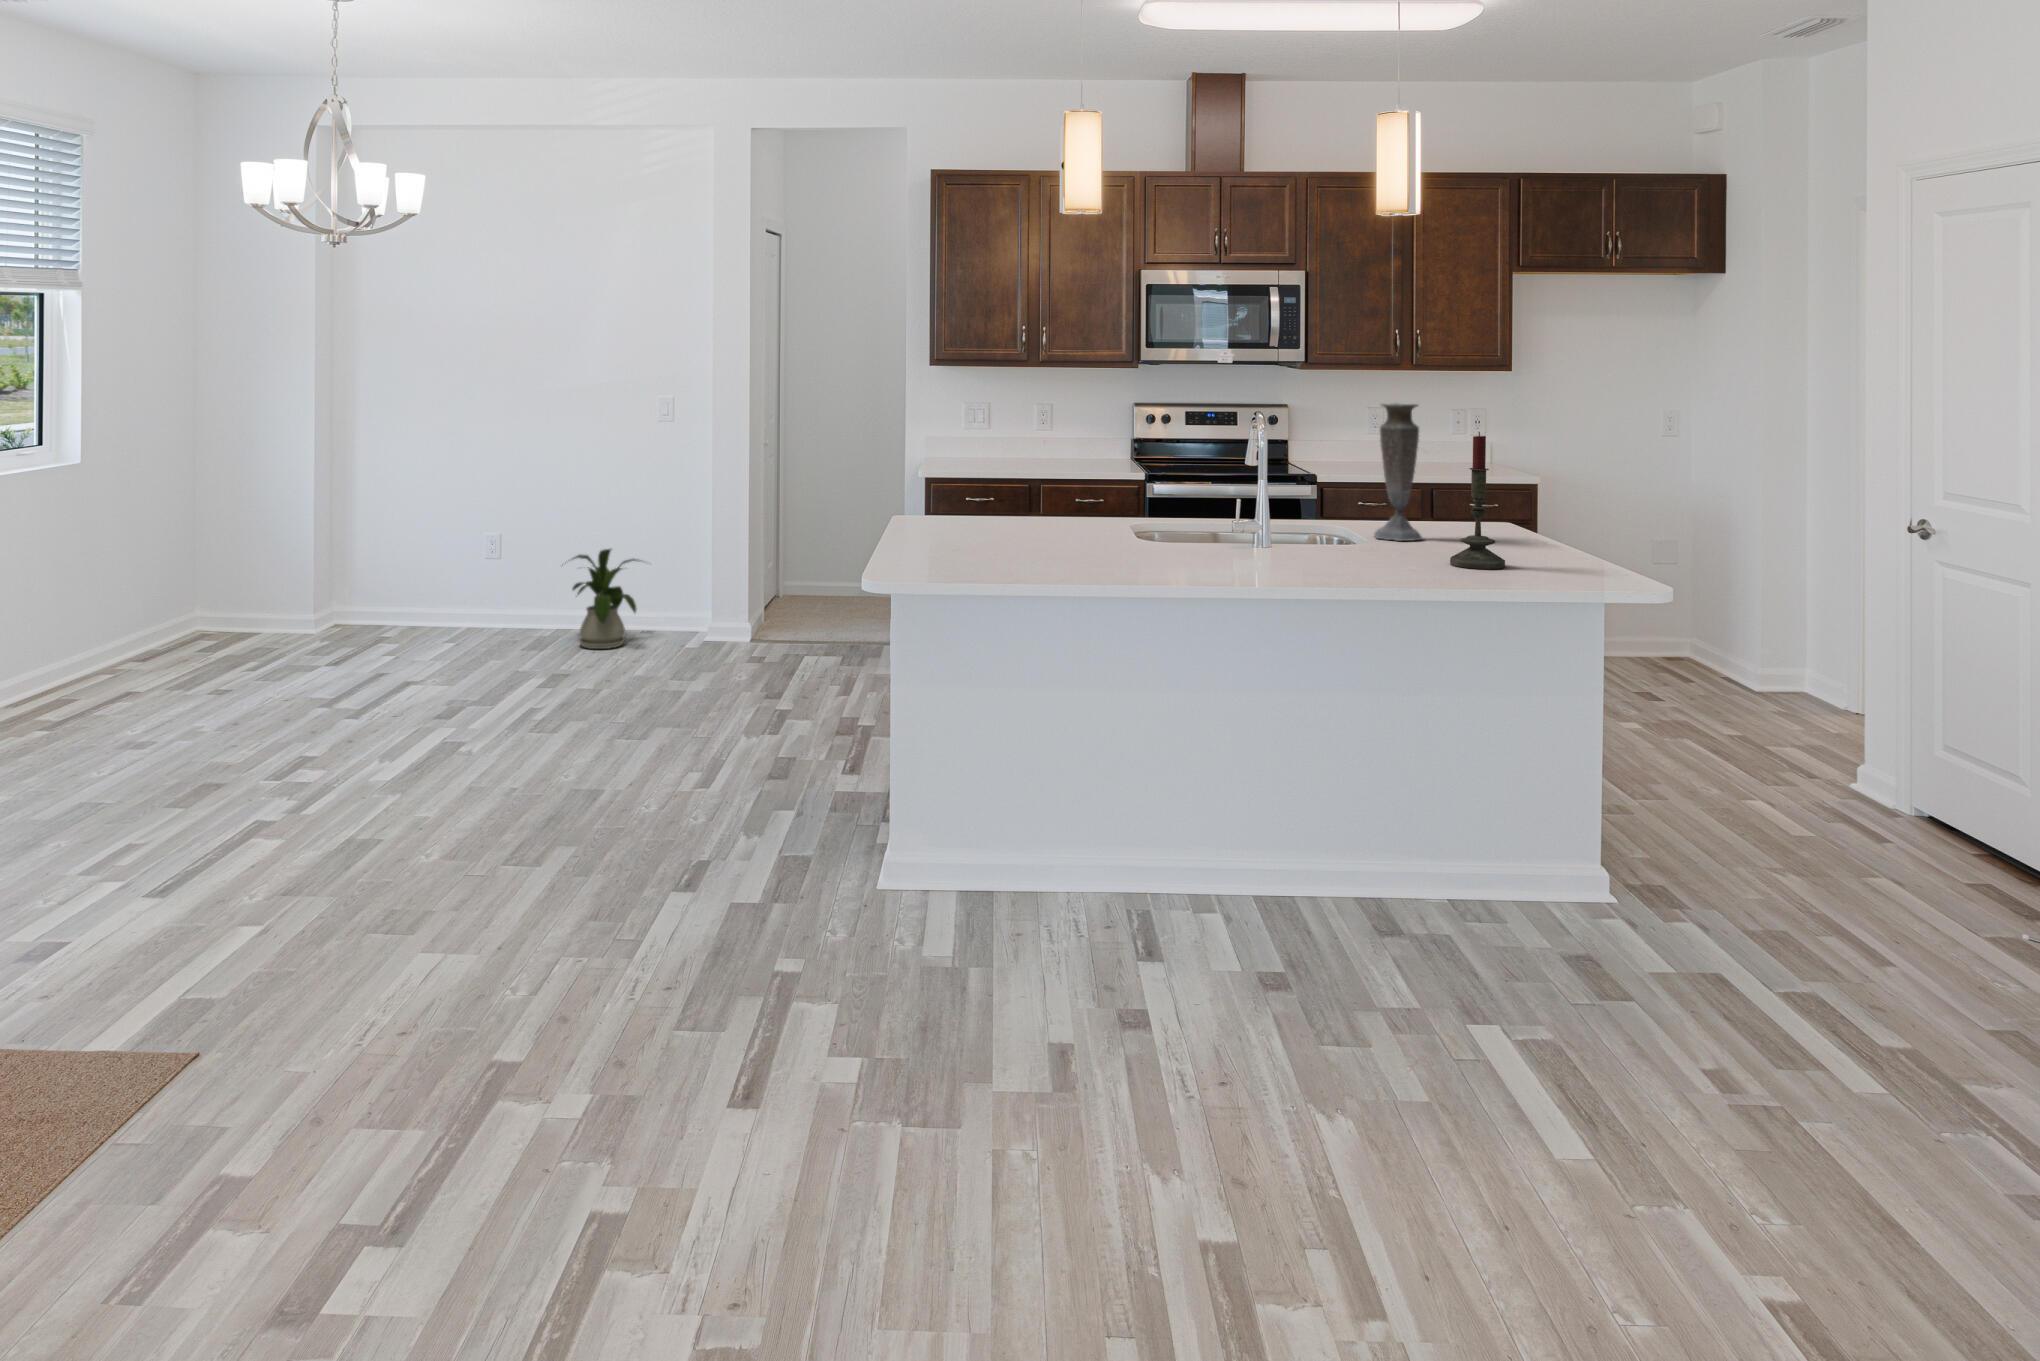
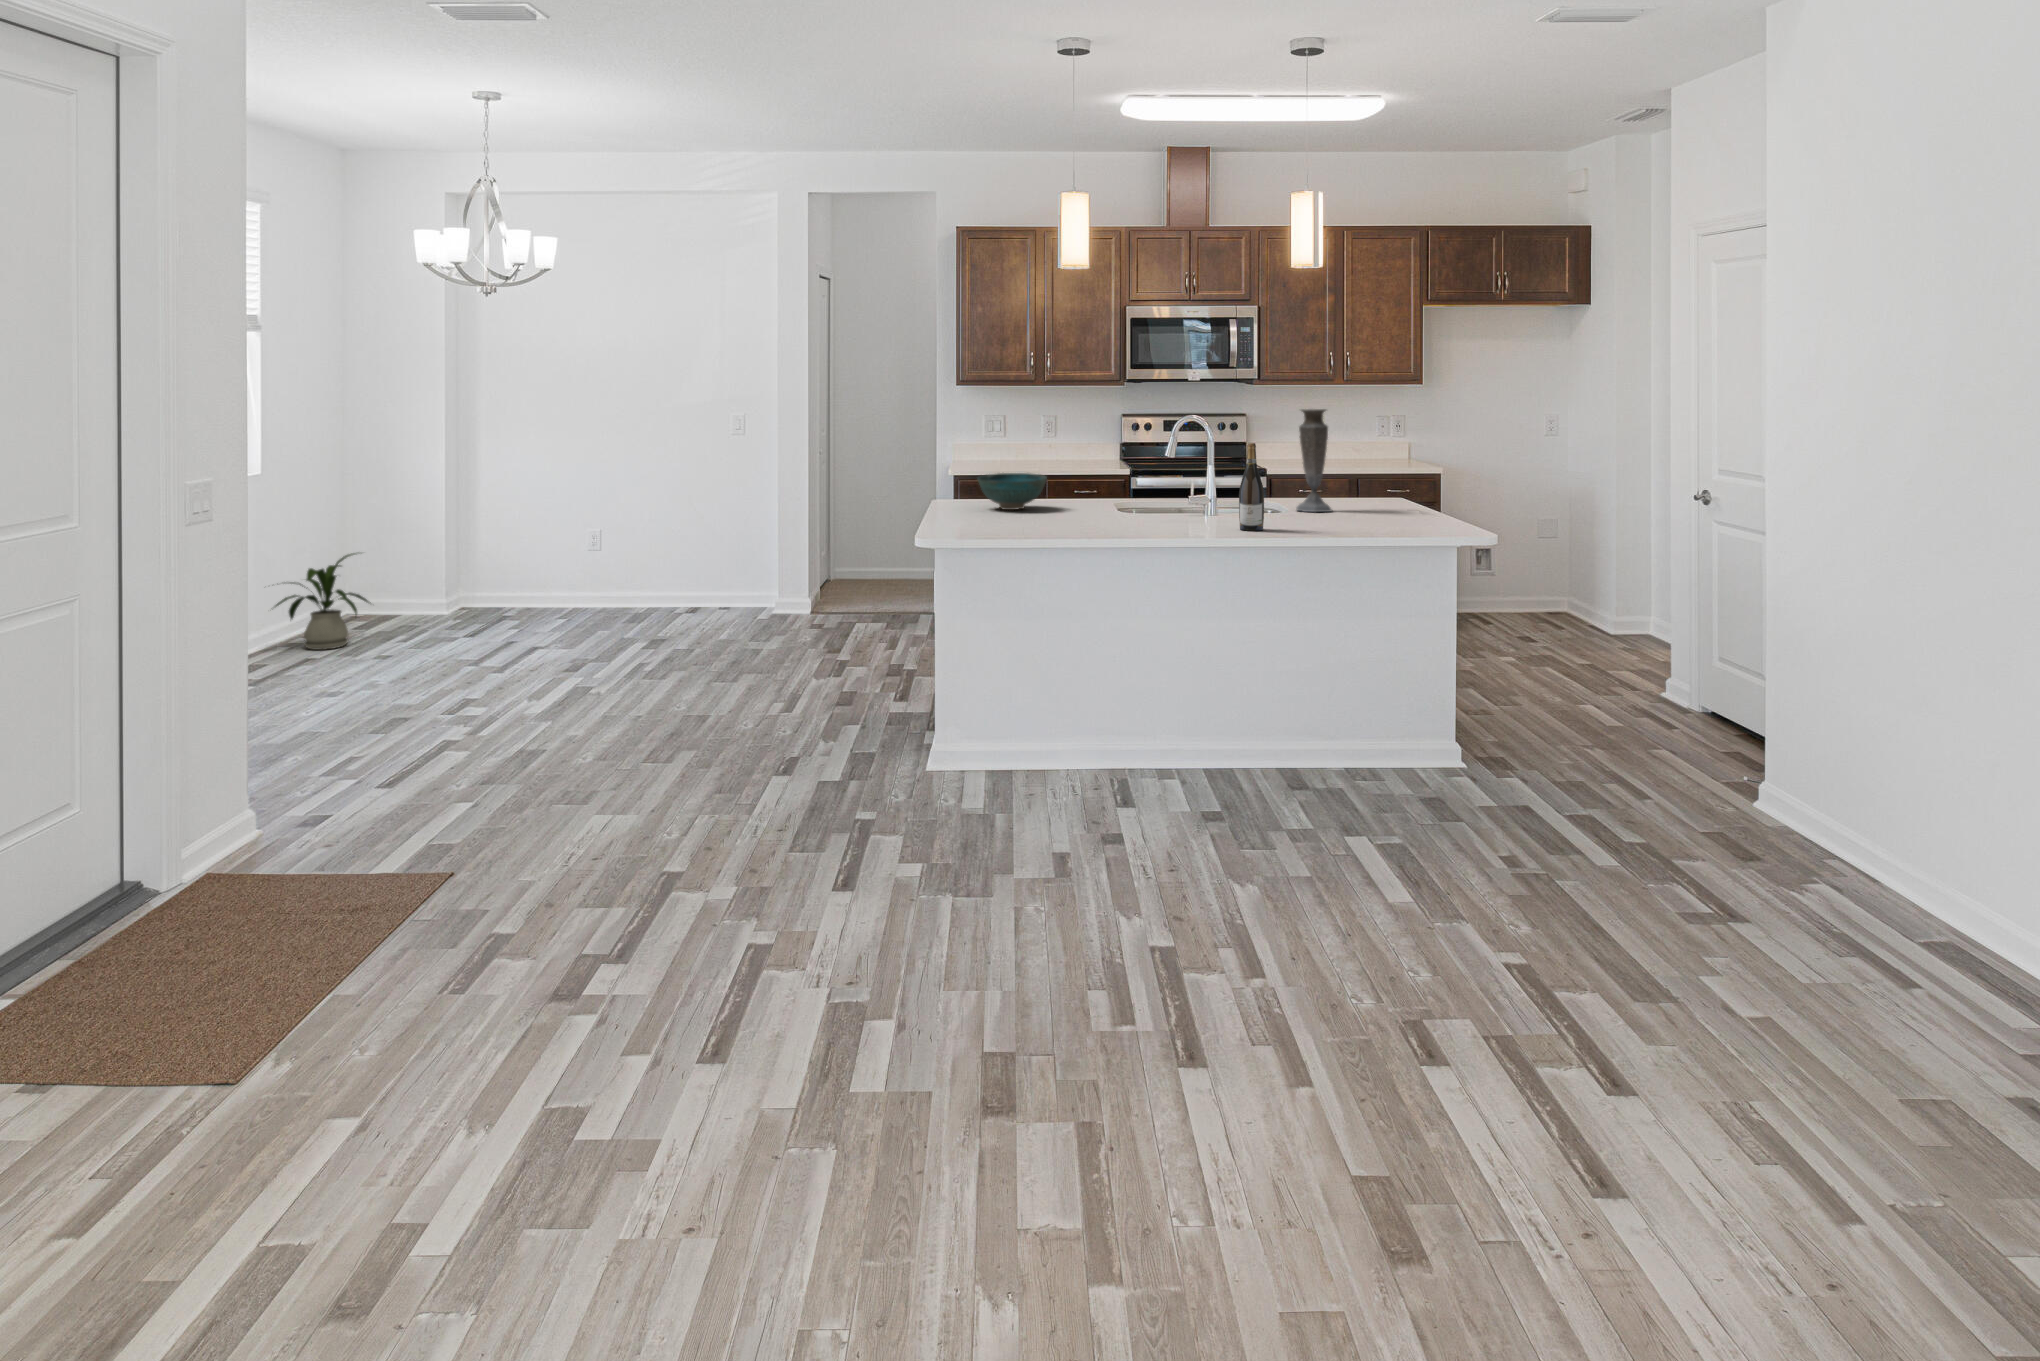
candle: present [1450,432,1505,569] -> none [1345,428,1385,528]
wine bottle: none [1309,451,1343,571] -> present [1239,443,1264,531]
bowl: none [954,482,1046,531] -> present [977,473,1047,510]
house plant: present [573,549,638,649] -> present [275,553,369,650]

